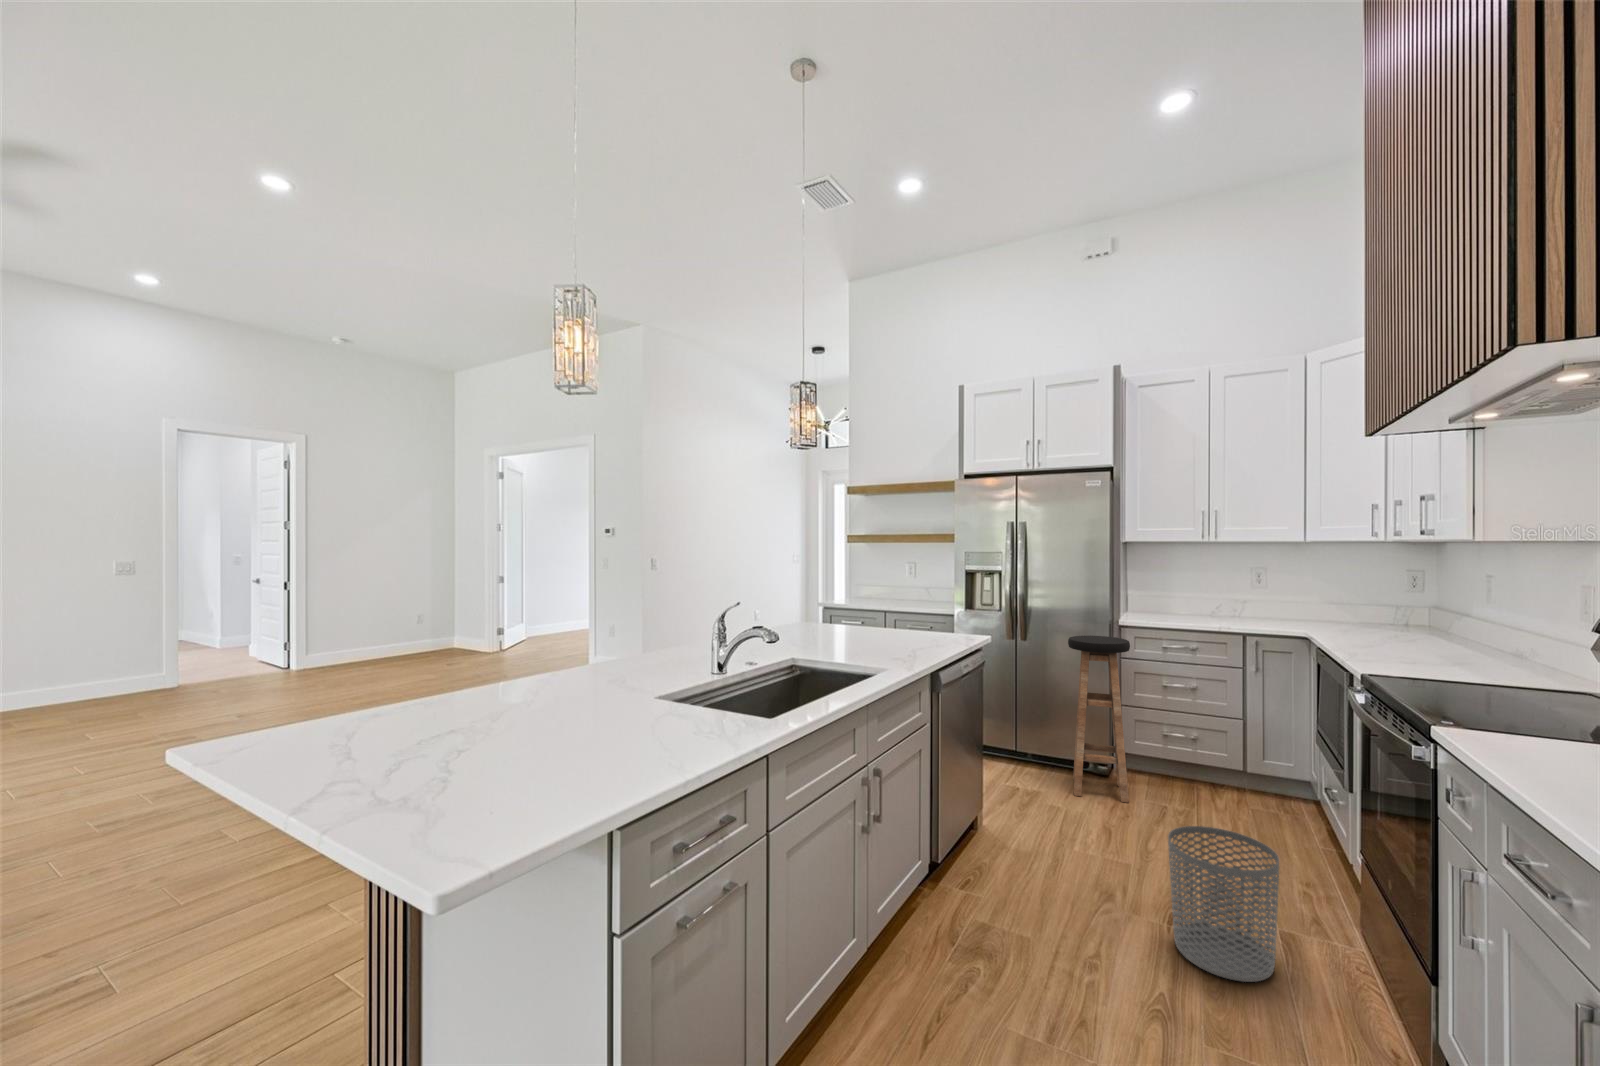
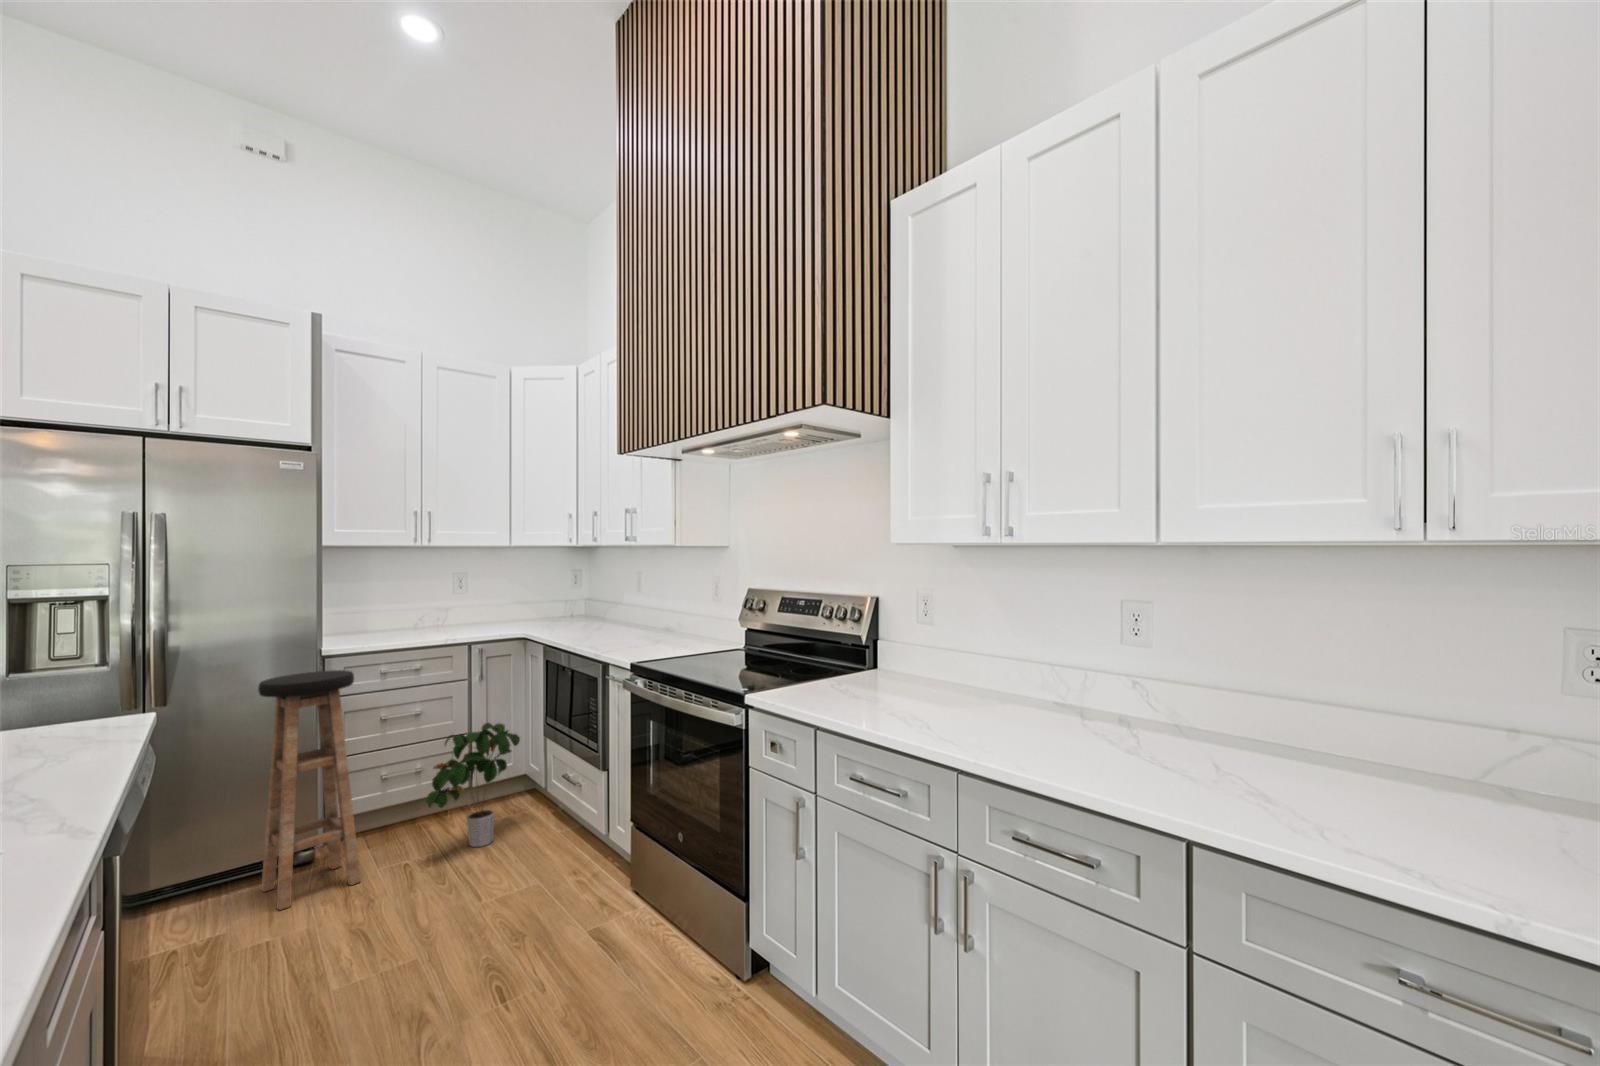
potted plant: none [1179,713,1285,824] -> present [427,723,520,847]
waste bin: present [1168,826,1279,982] -> none [516,838,625,1011]

